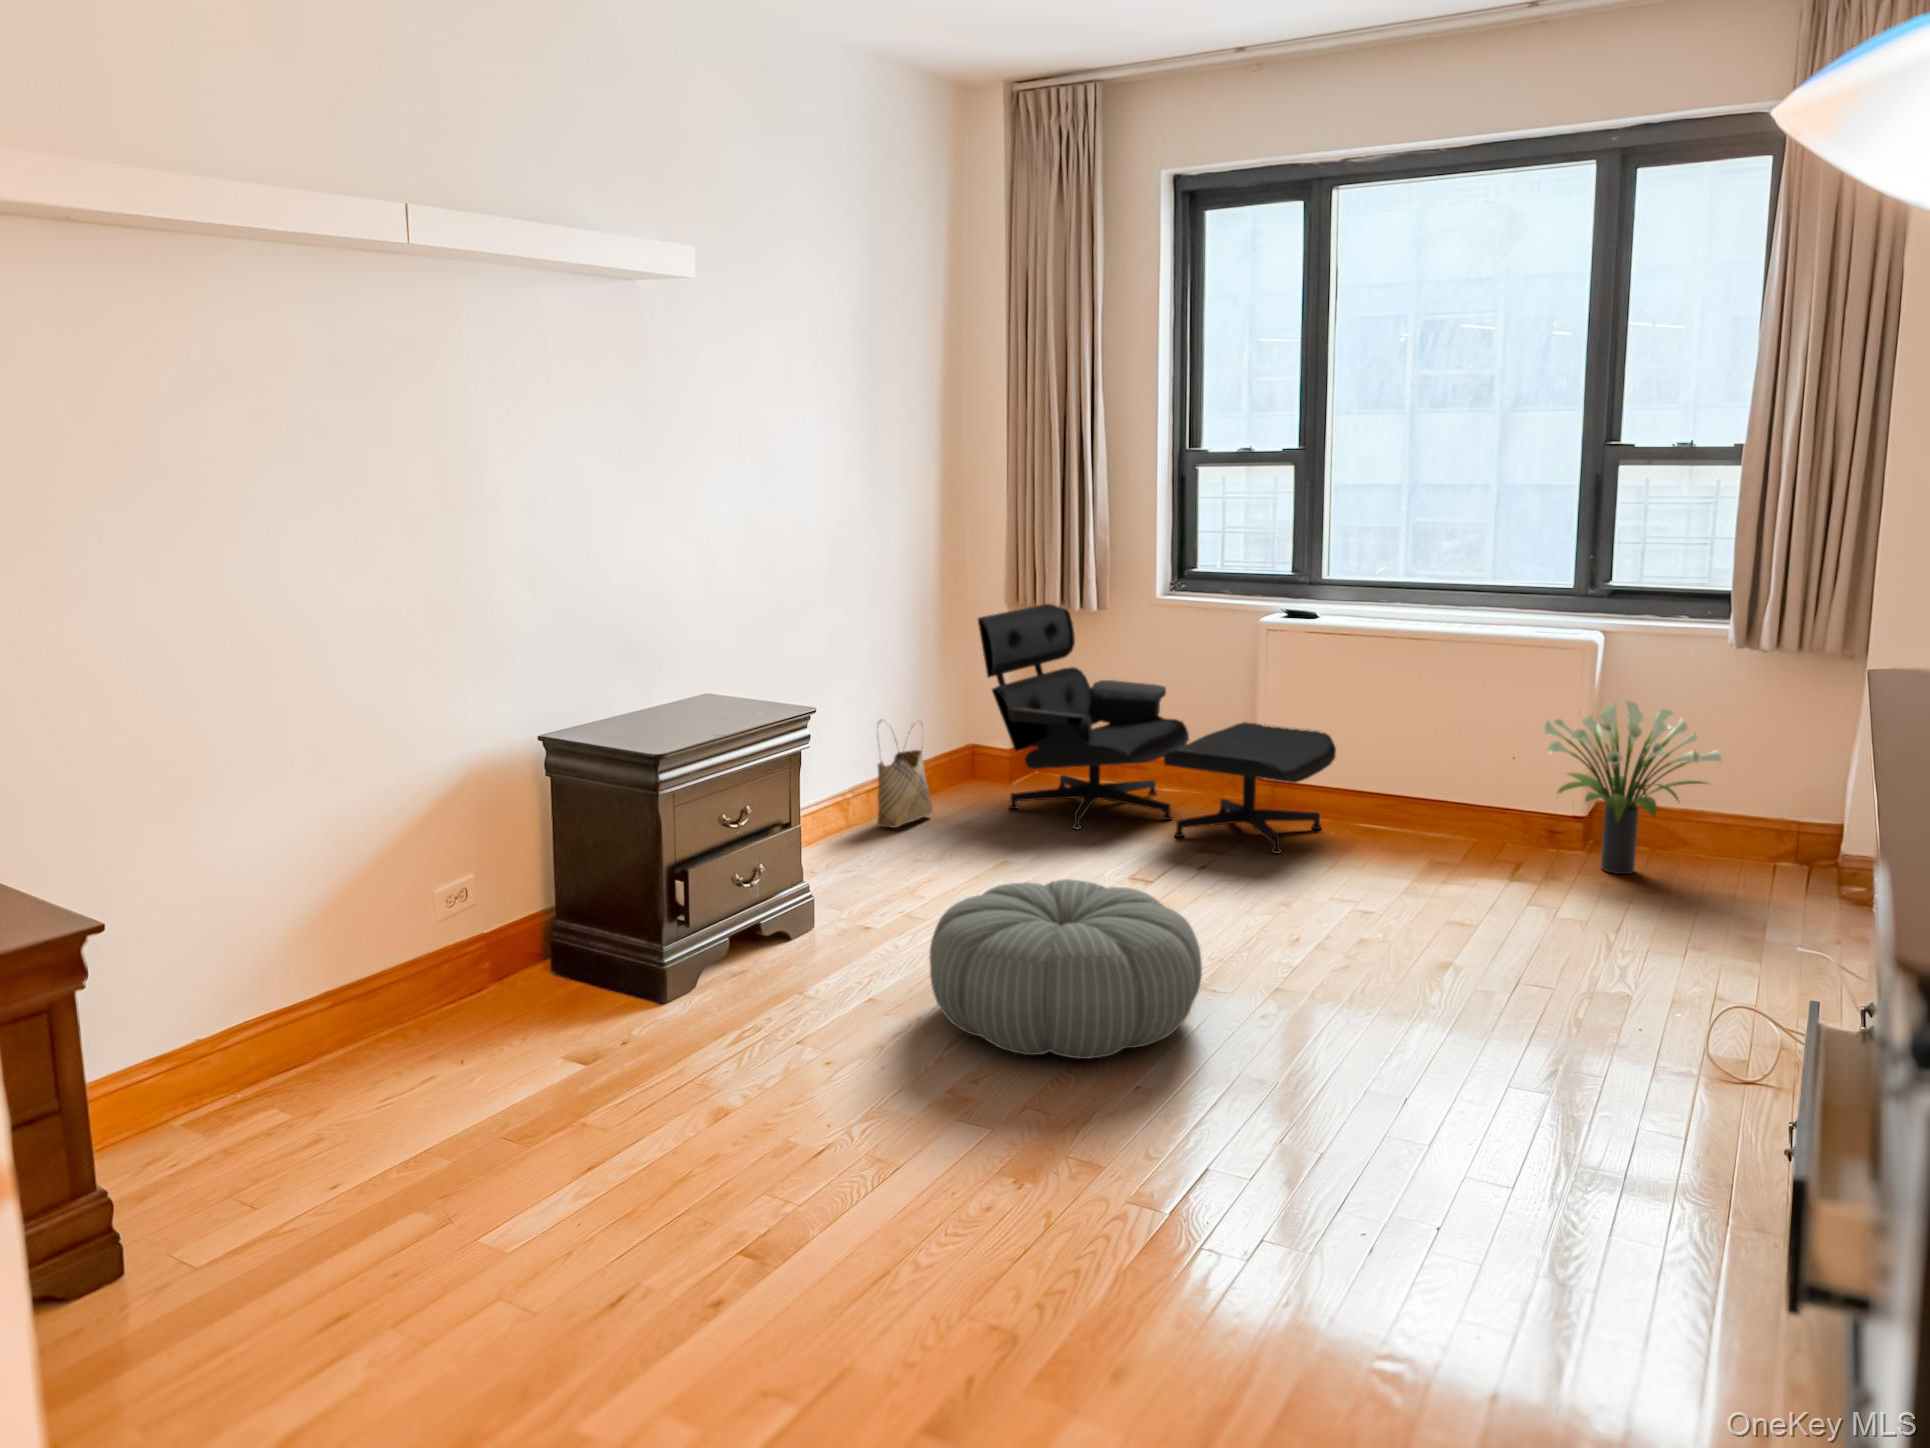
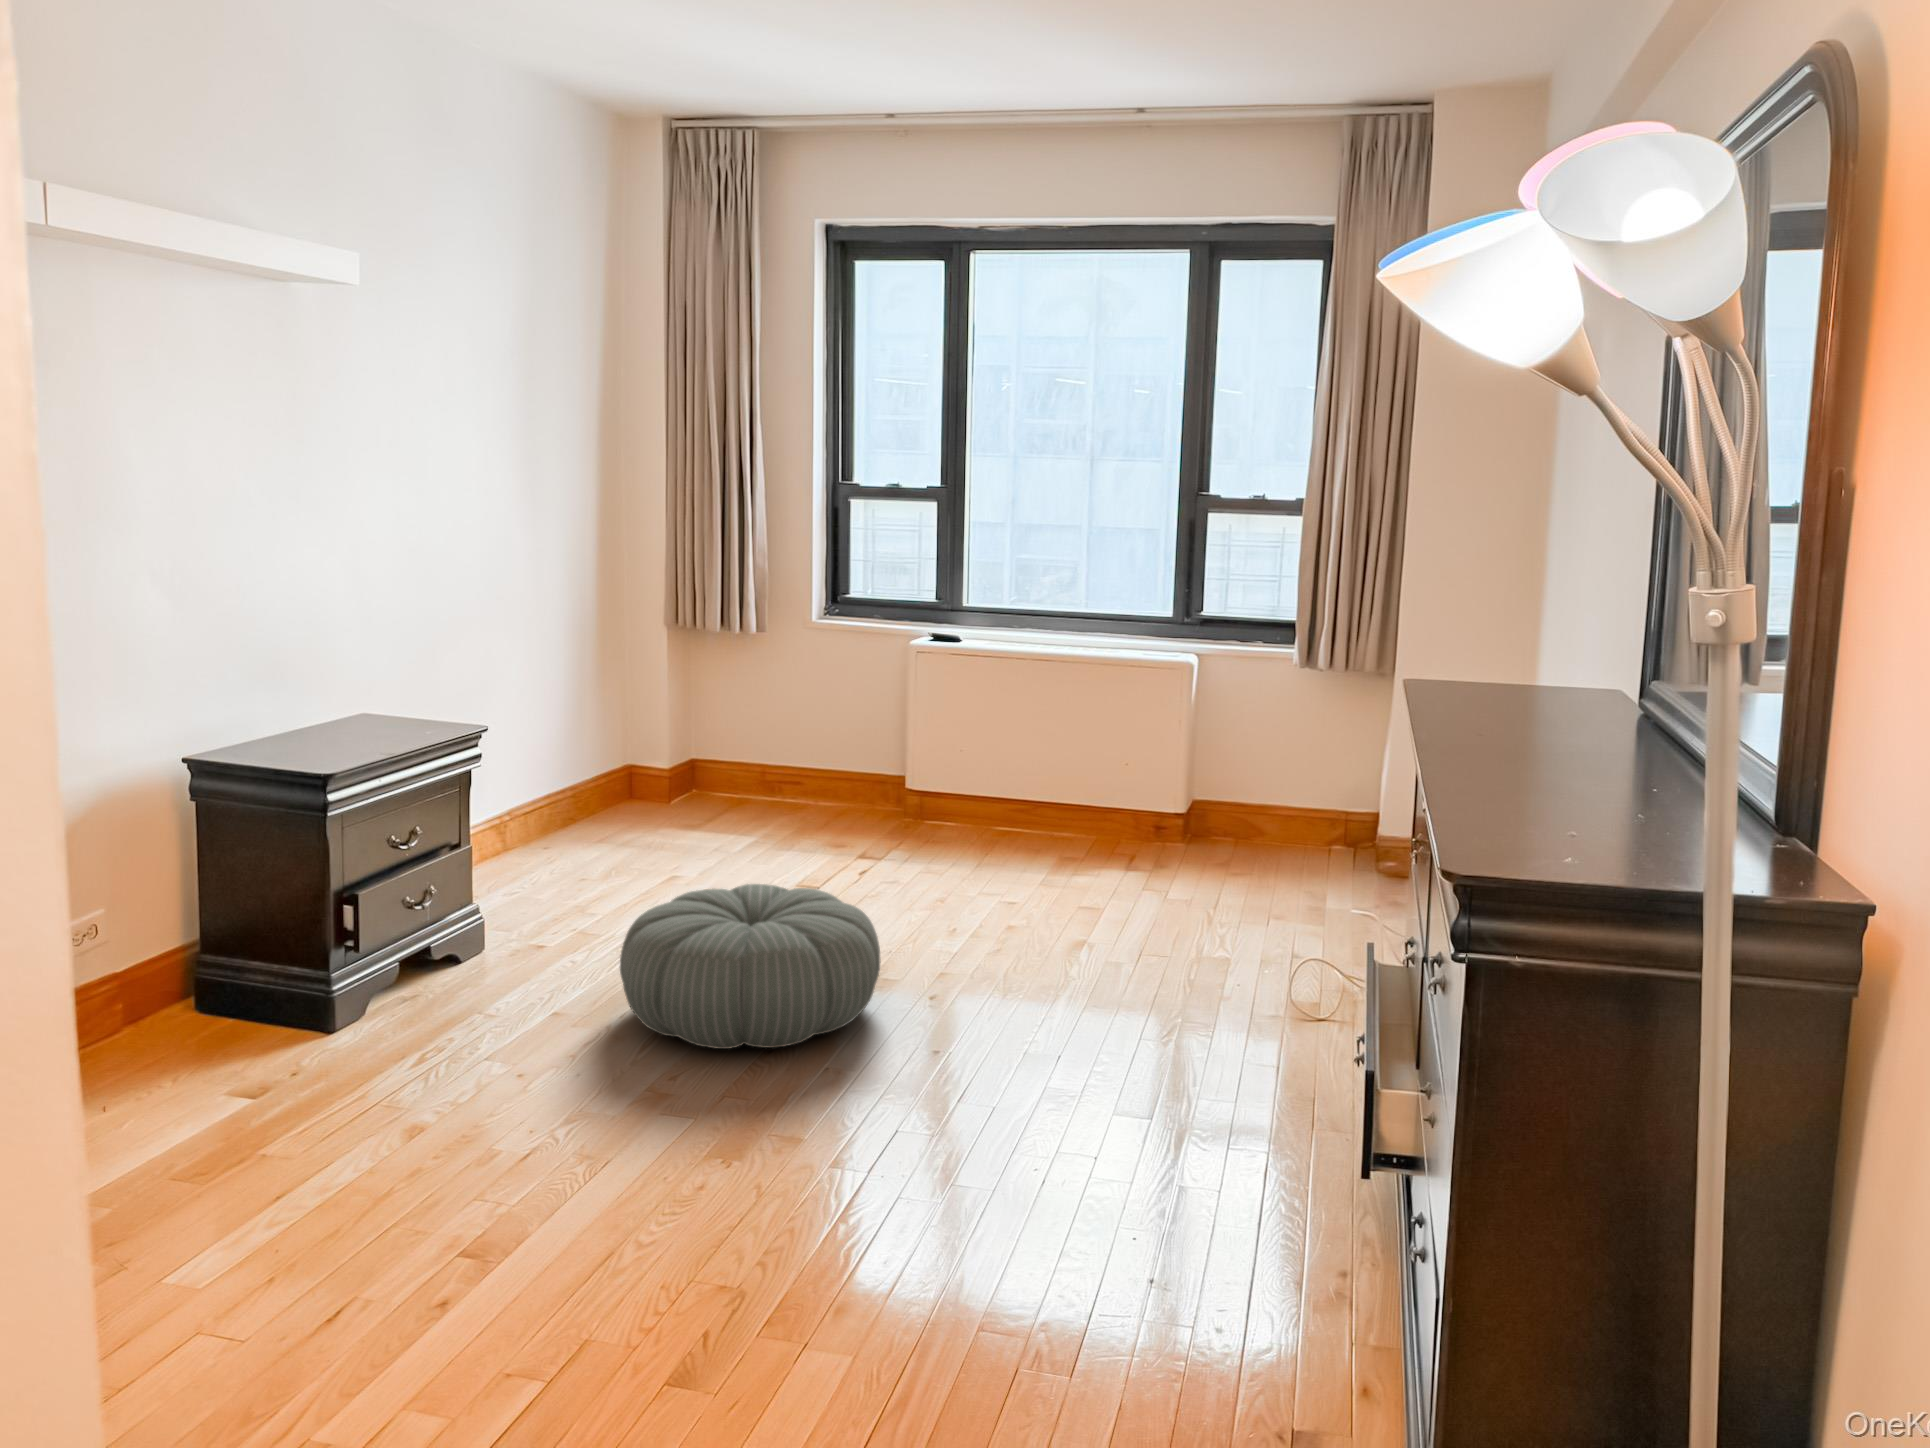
lounge chair: present [978,604,1336,854] -> none [640,625,979,857]
potted plant: present [1545,701,1722,874] -> none [1154,712,1290,860]
woven basket: present [877,721,933,828] -> none [537,740,594,849]

